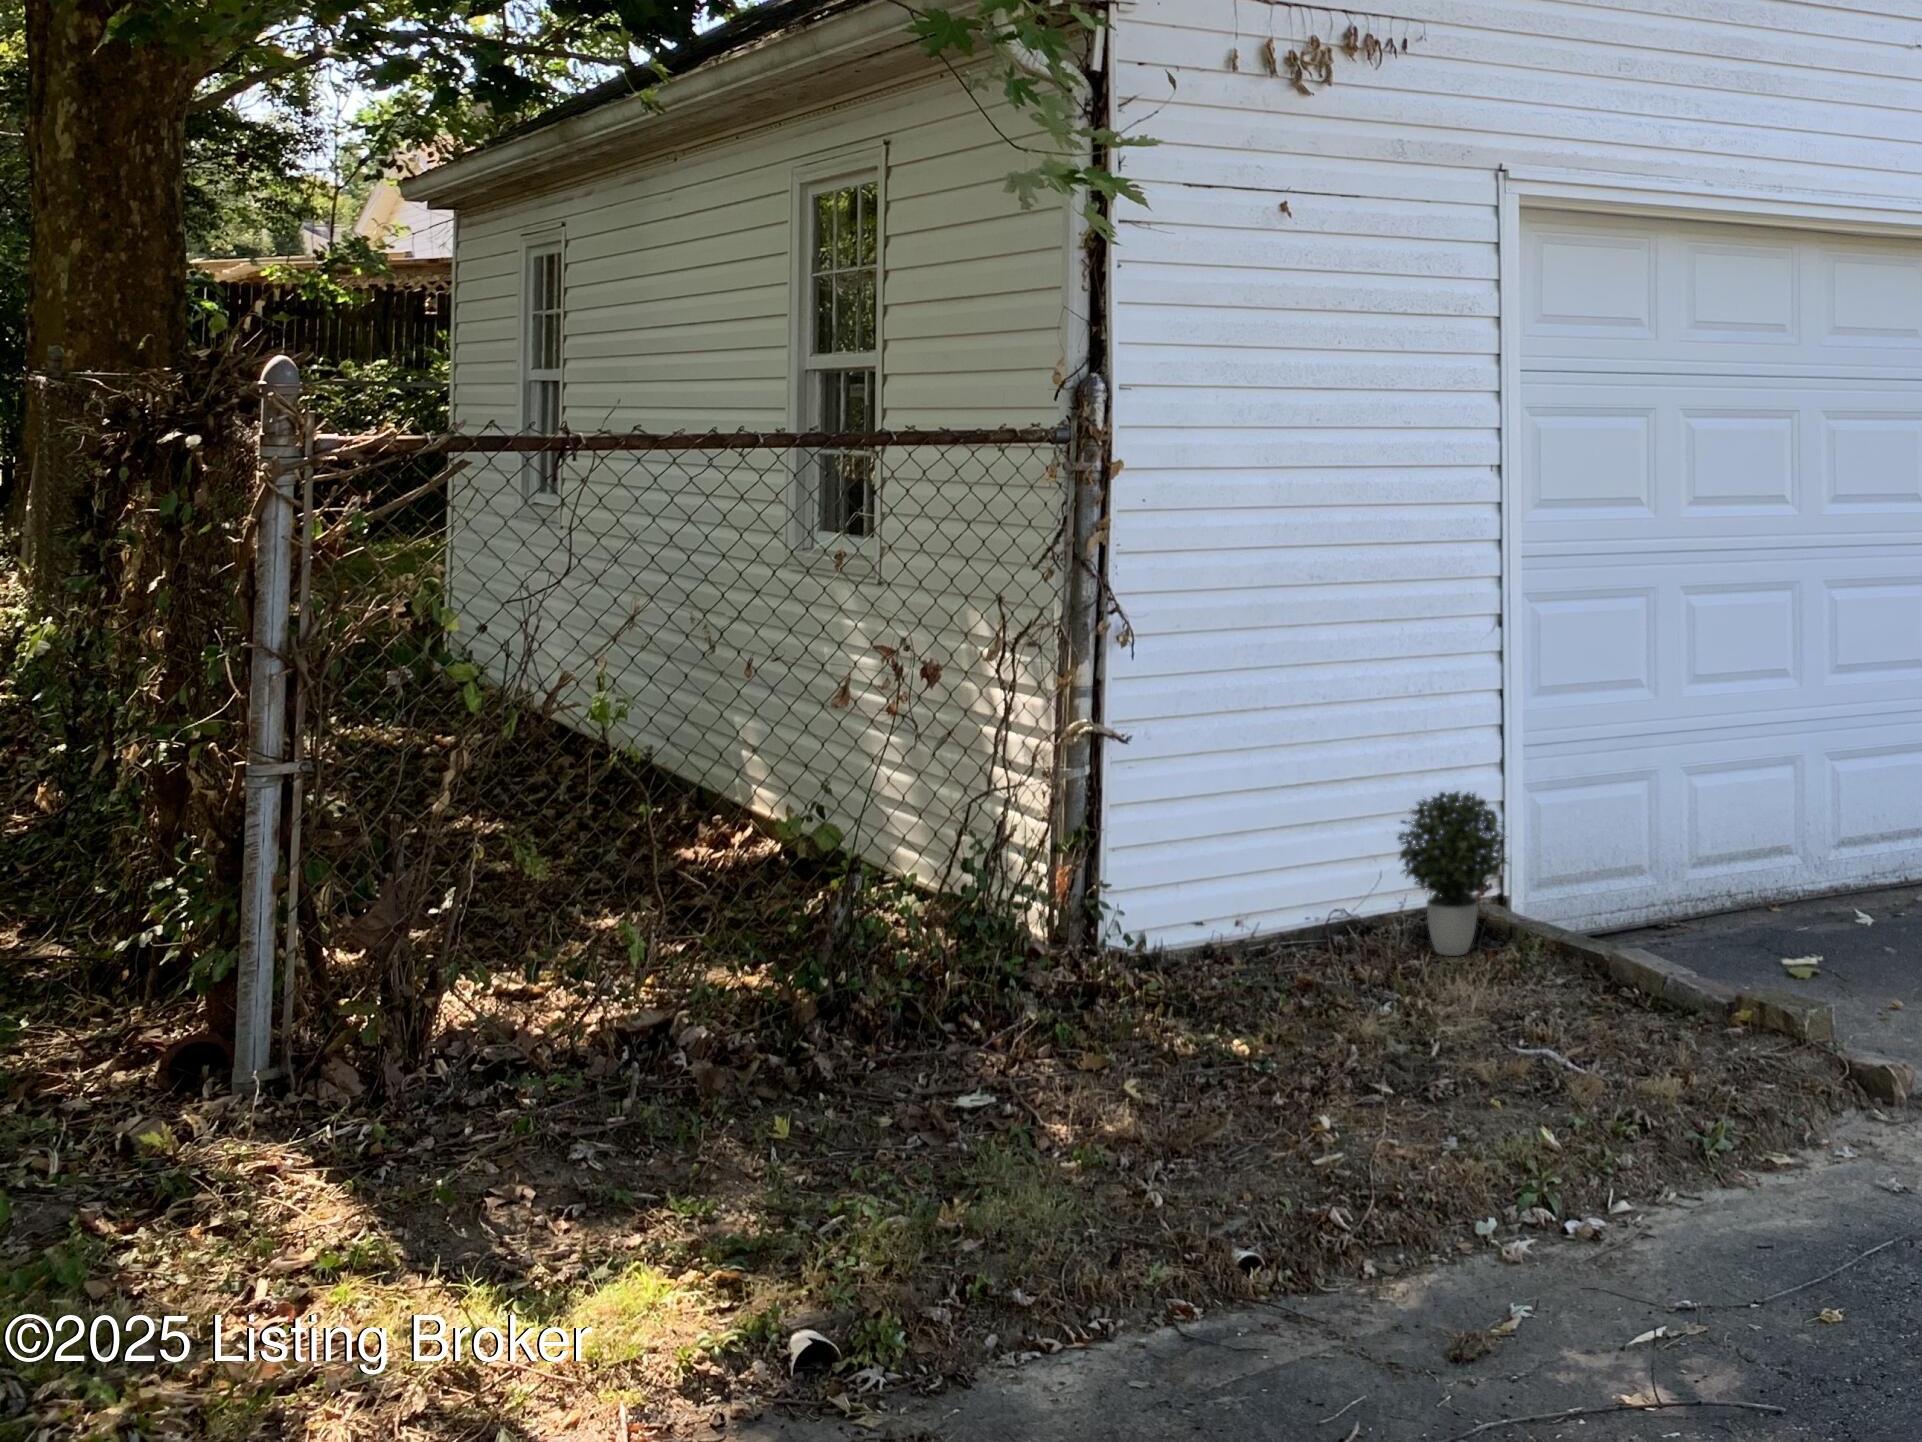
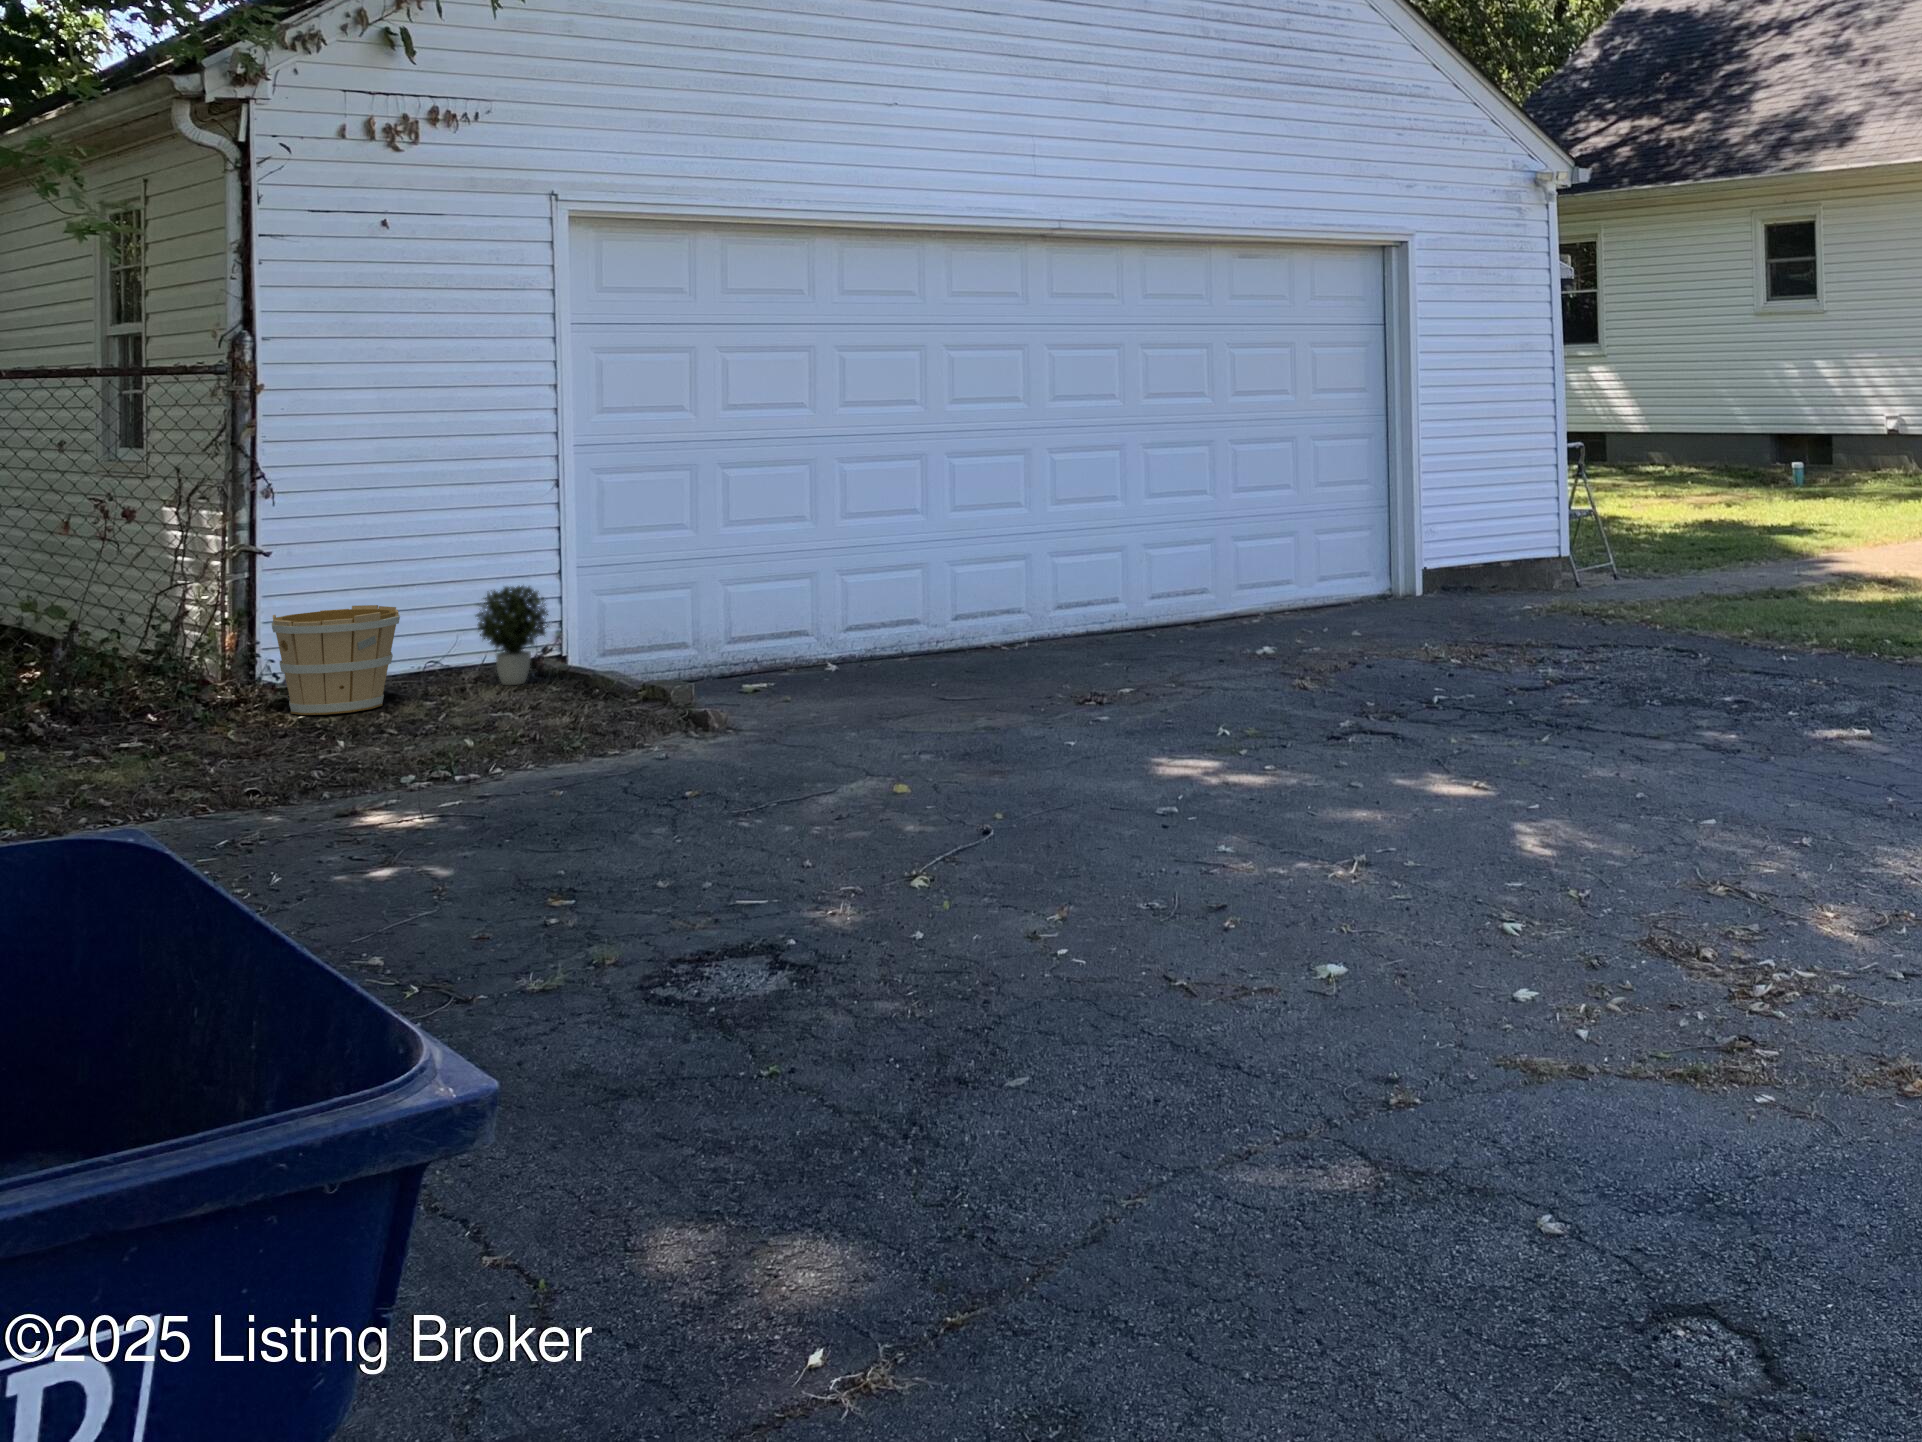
wooden bucket: none [1135,823,1326,1022] -> present [272,605,400,715]

